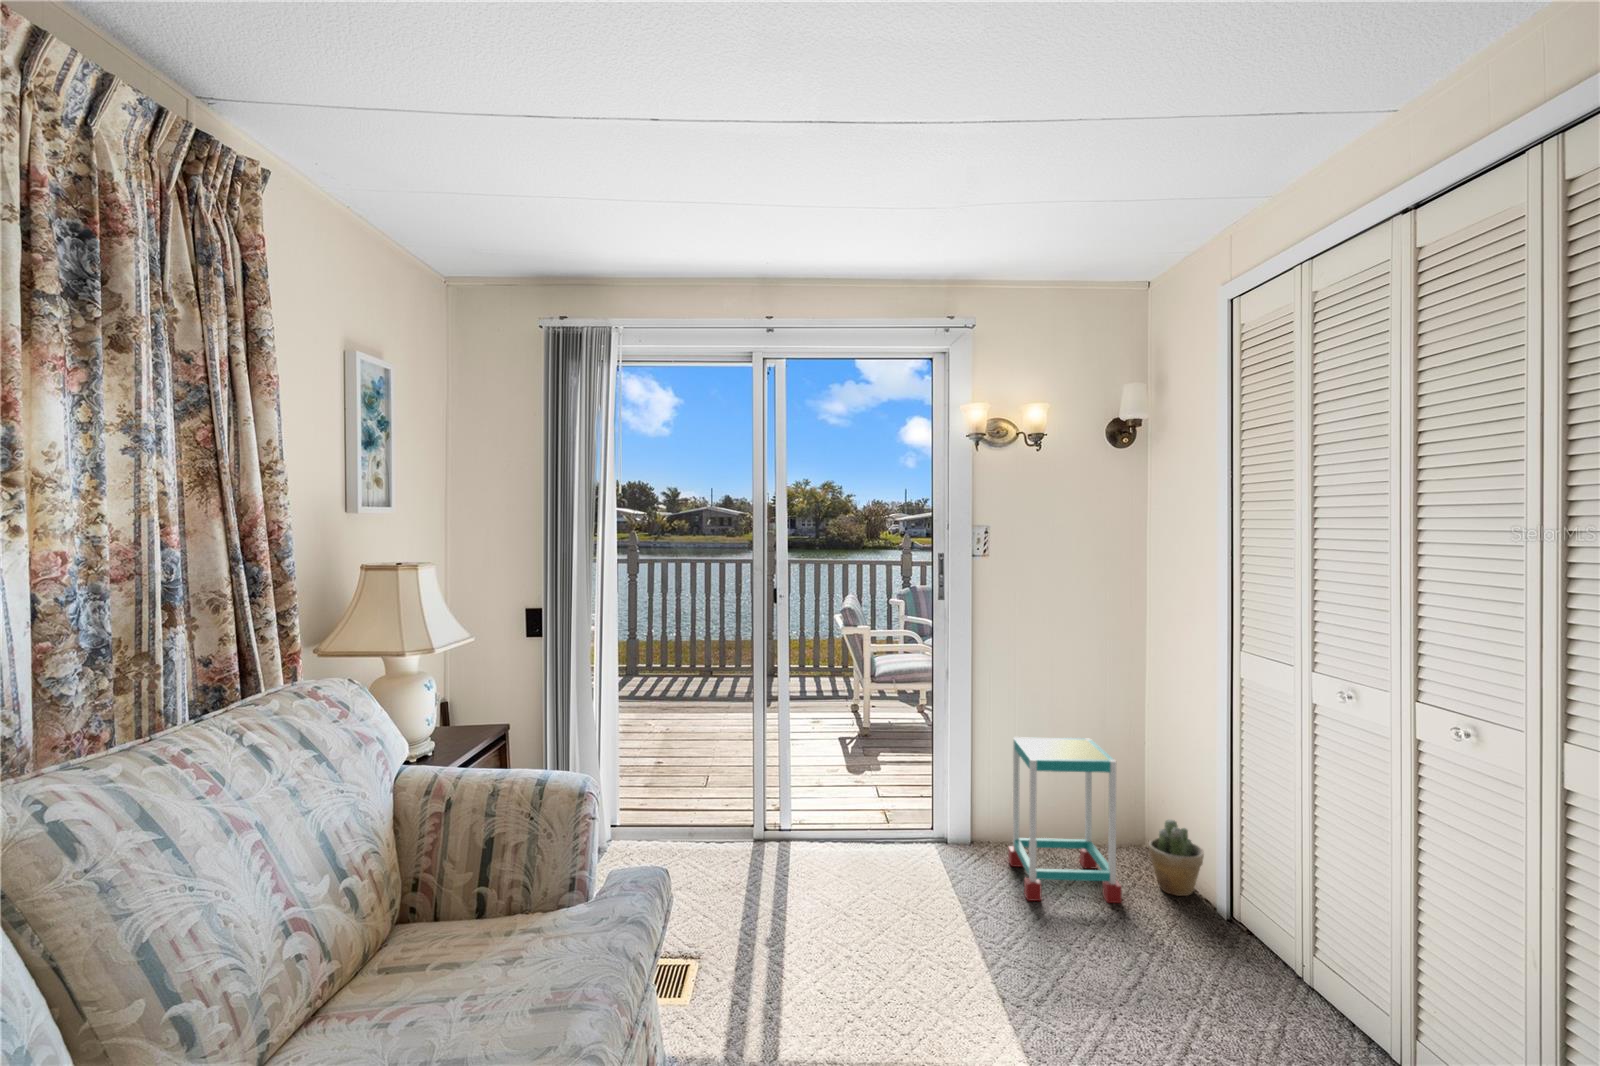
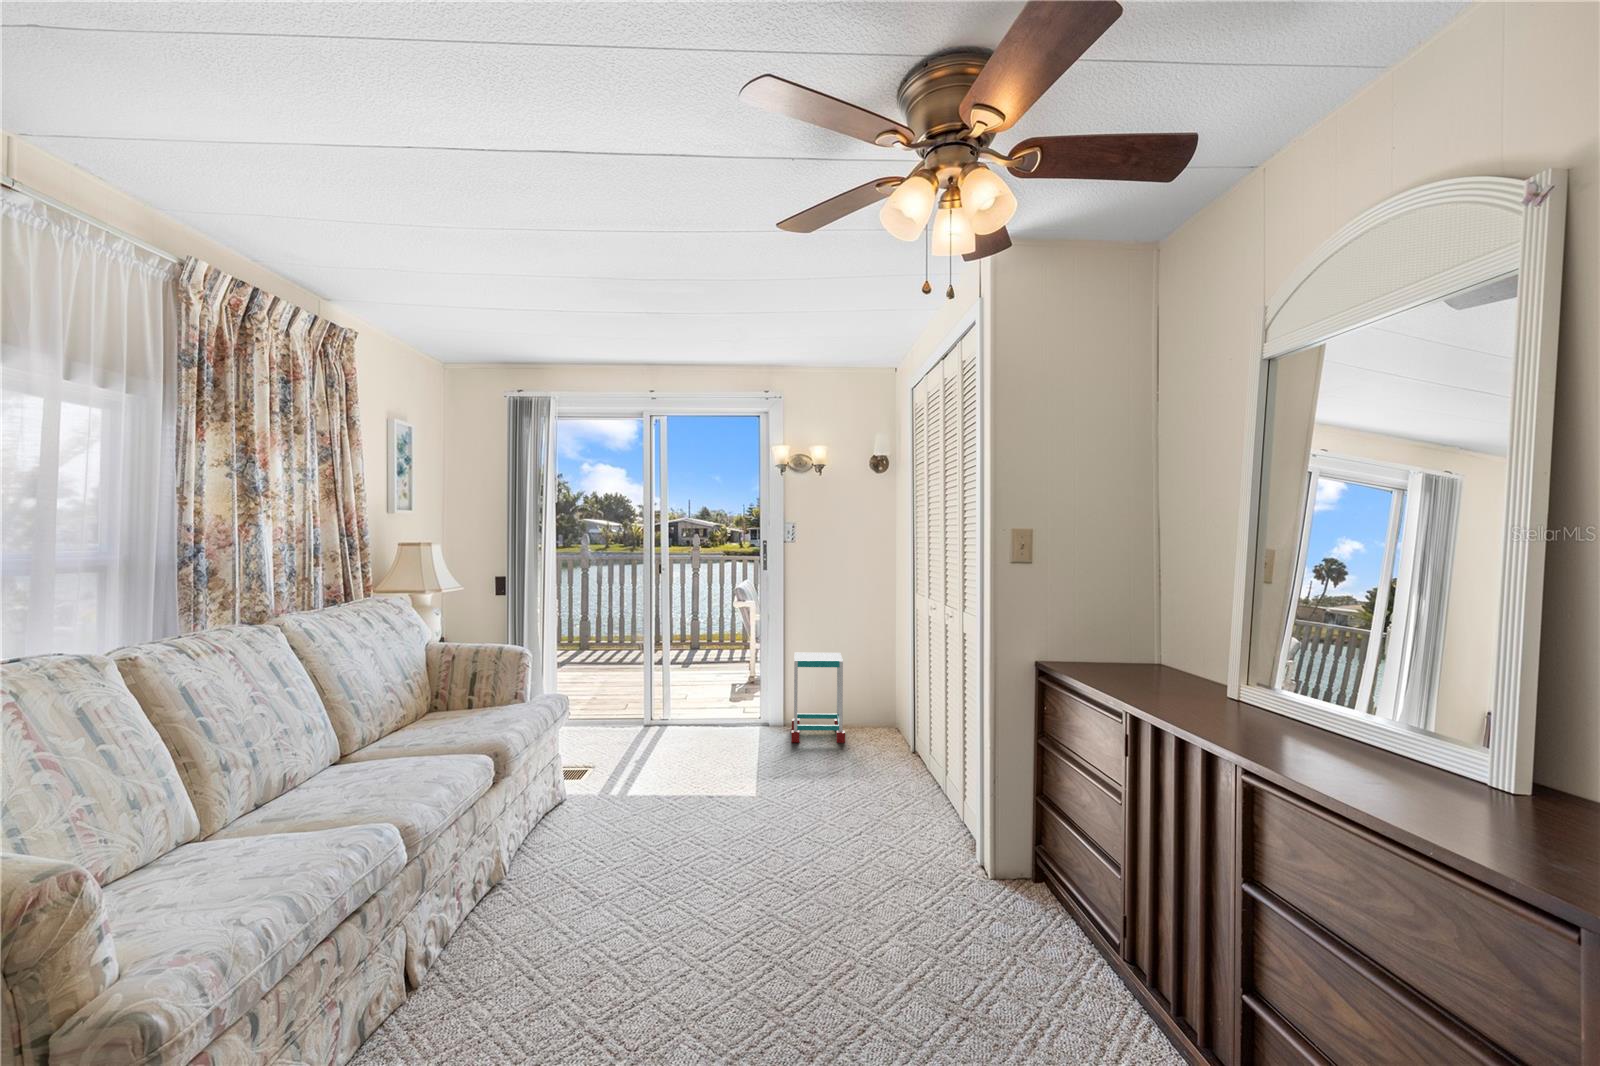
potted plant: present [1148,819,1204,896] -> none [866,697,896,739]

